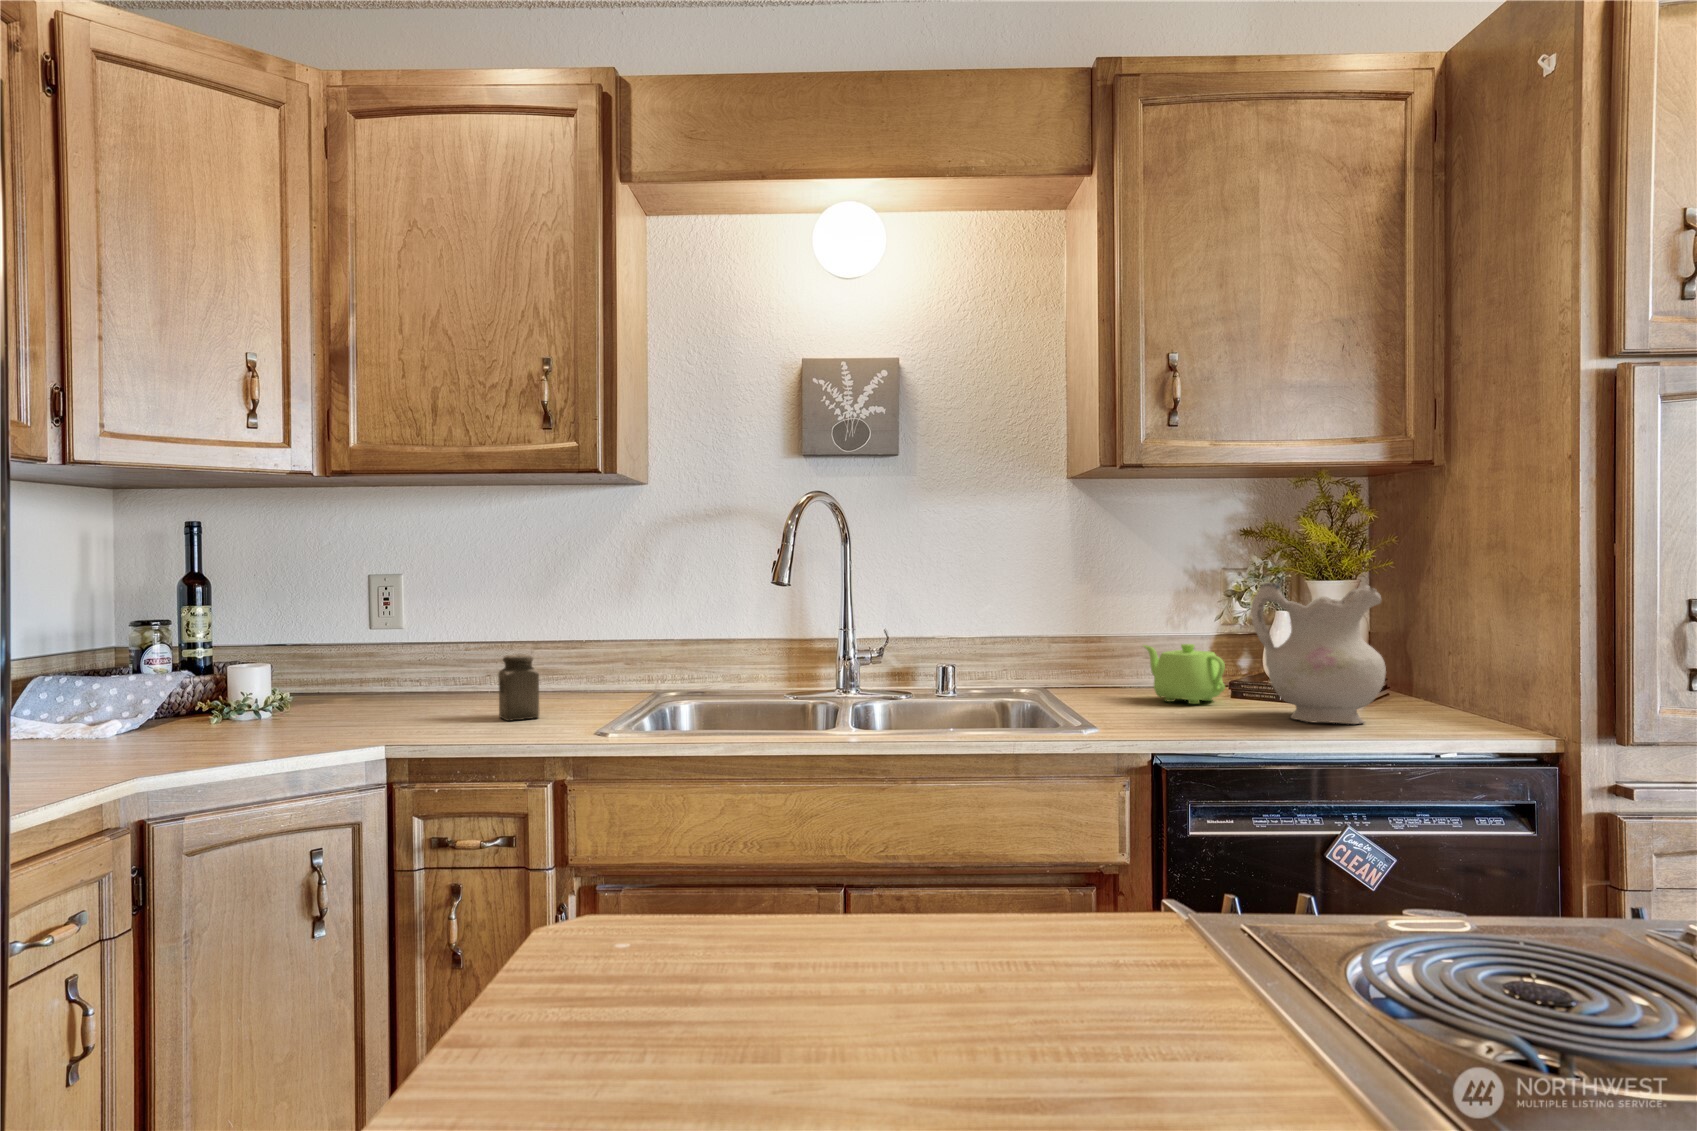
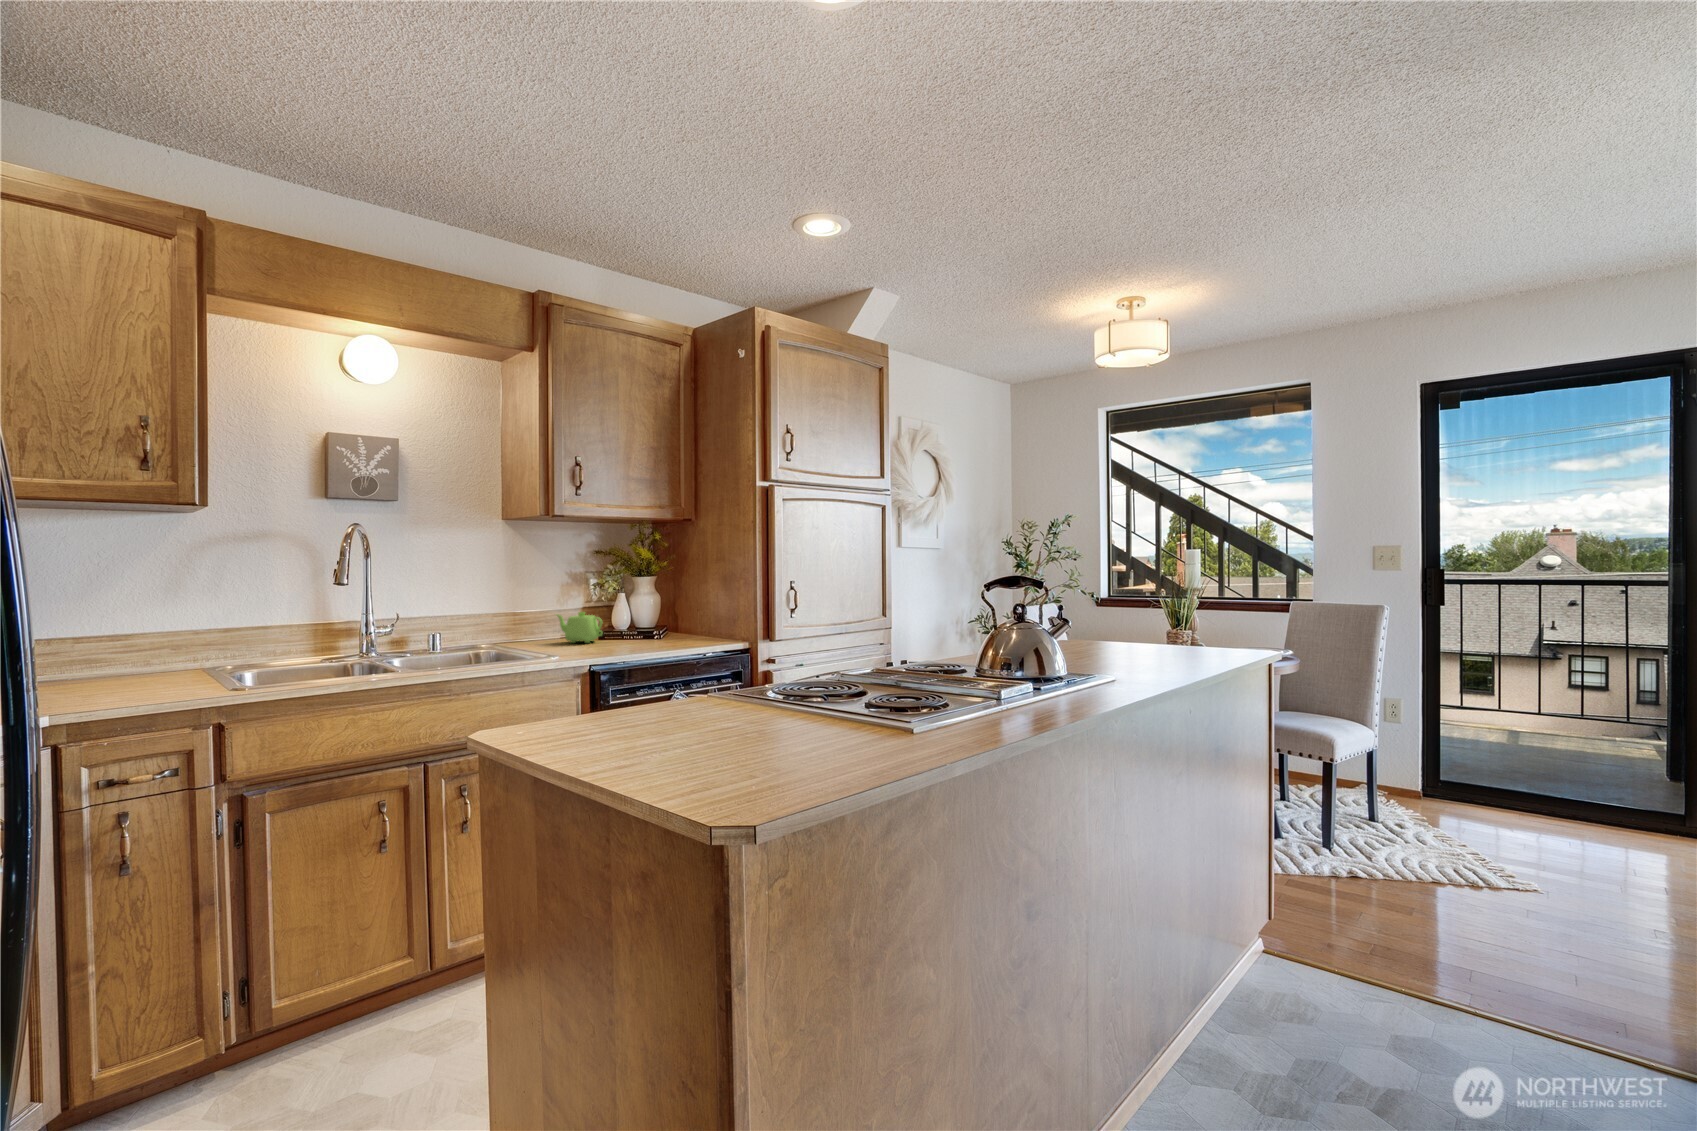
ceramic pitcher: present [1251,582,1386,724] -> none [622,578,682,645]
salt shaker: present [498,654,539,721] -> none [100,643,146,694]

